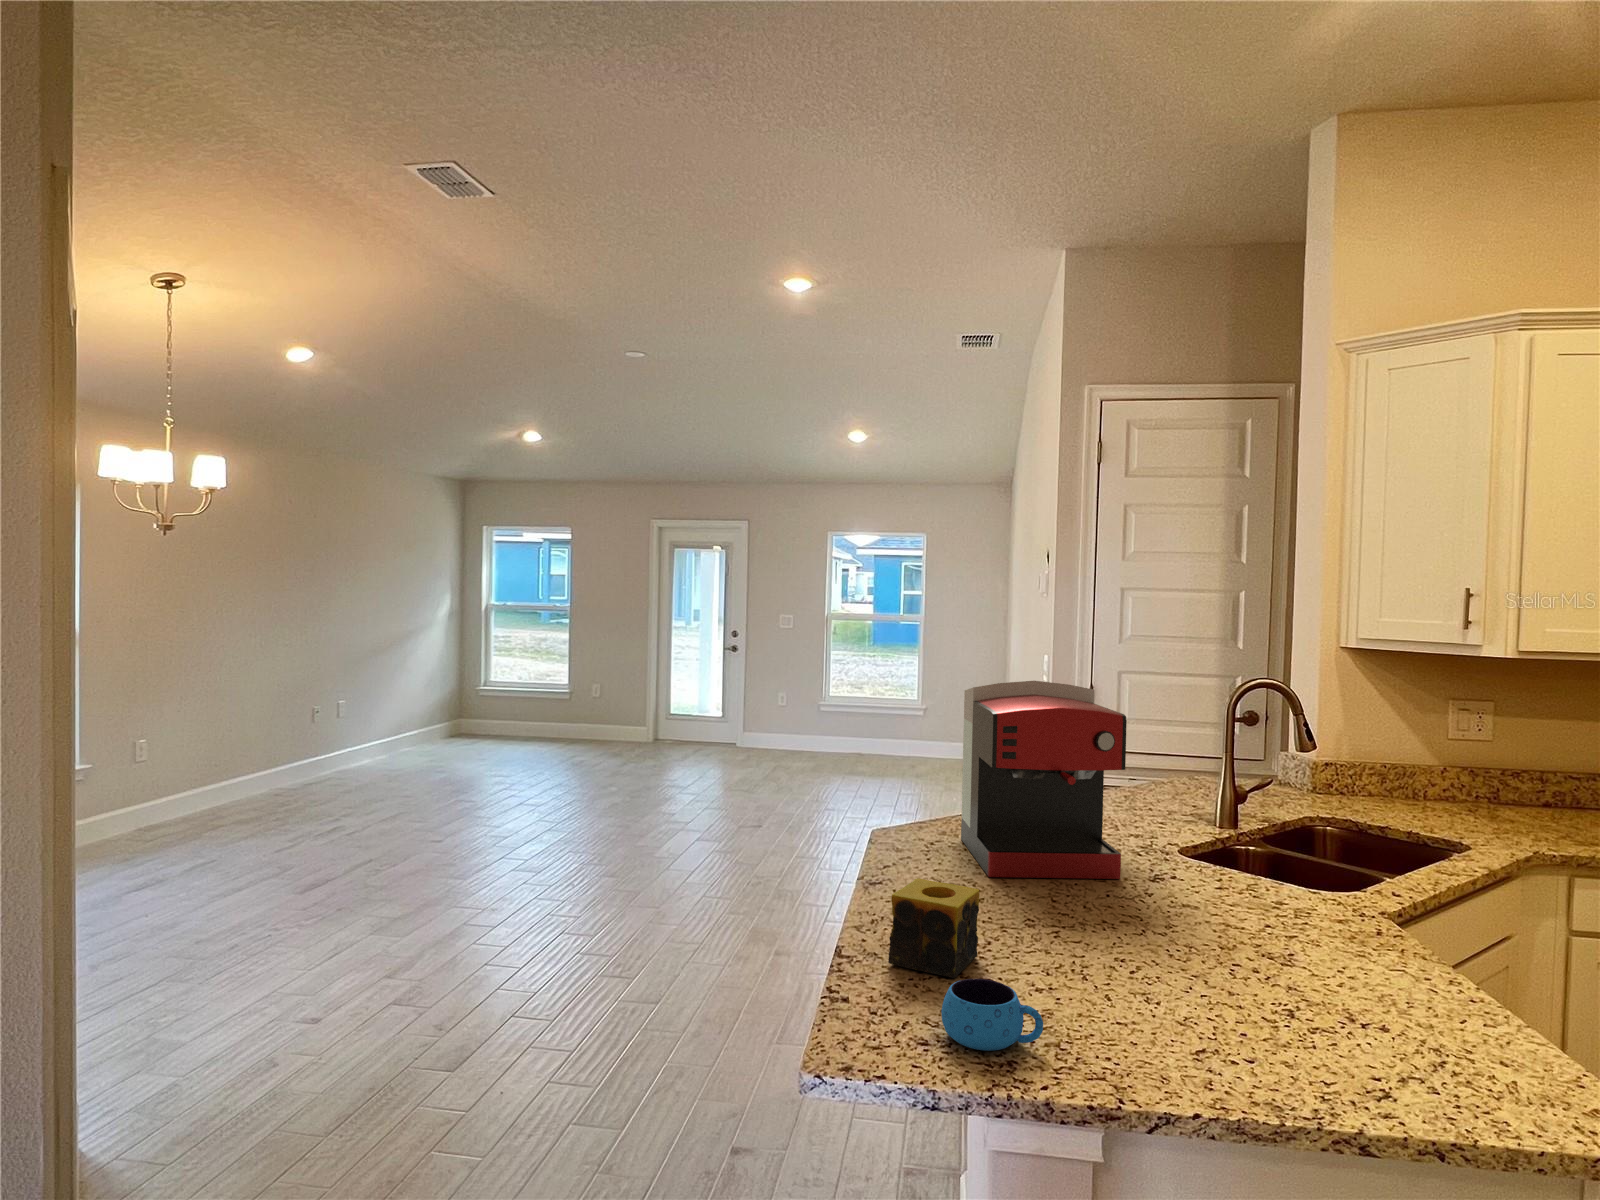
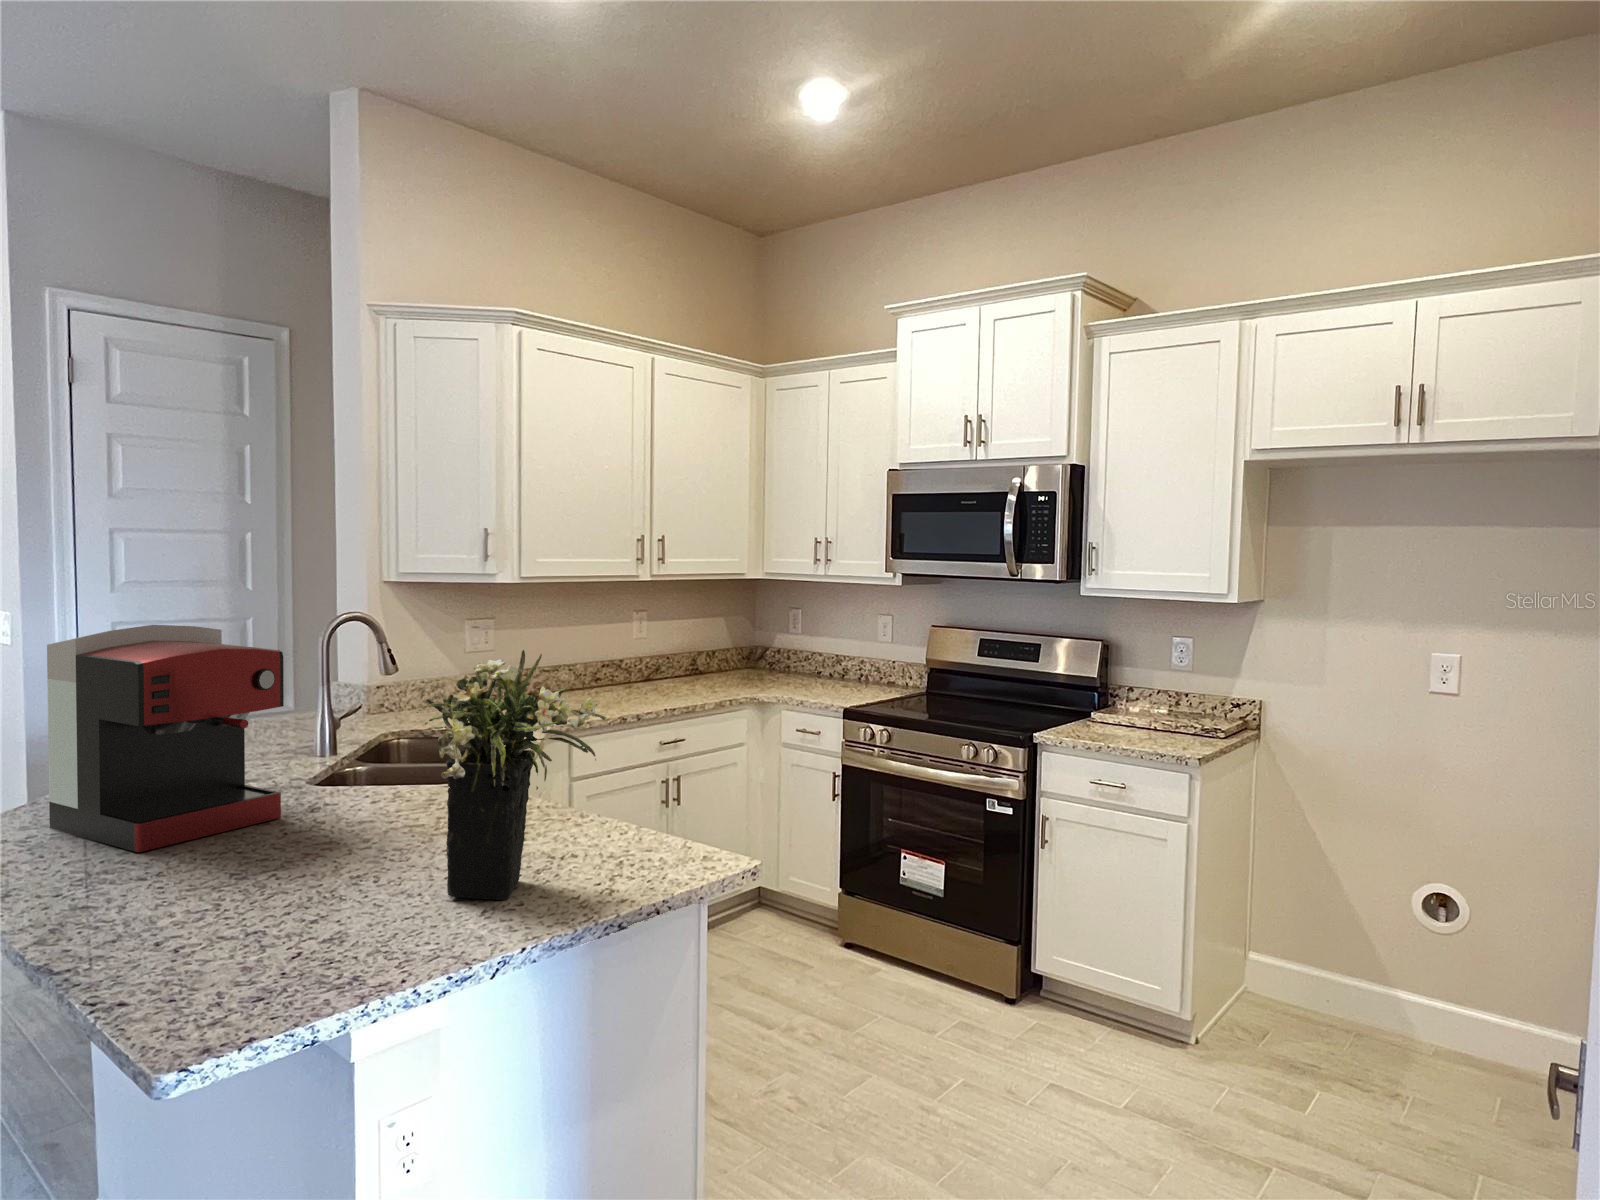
flower arrangement: none [1129,746,1396,1047] -> present [417,650,607,900]
candle: present [888,878,979,978] -> none [126,847,223,958]
mug: present [941,979,1043,1051] -> none [262,916,373,985]

